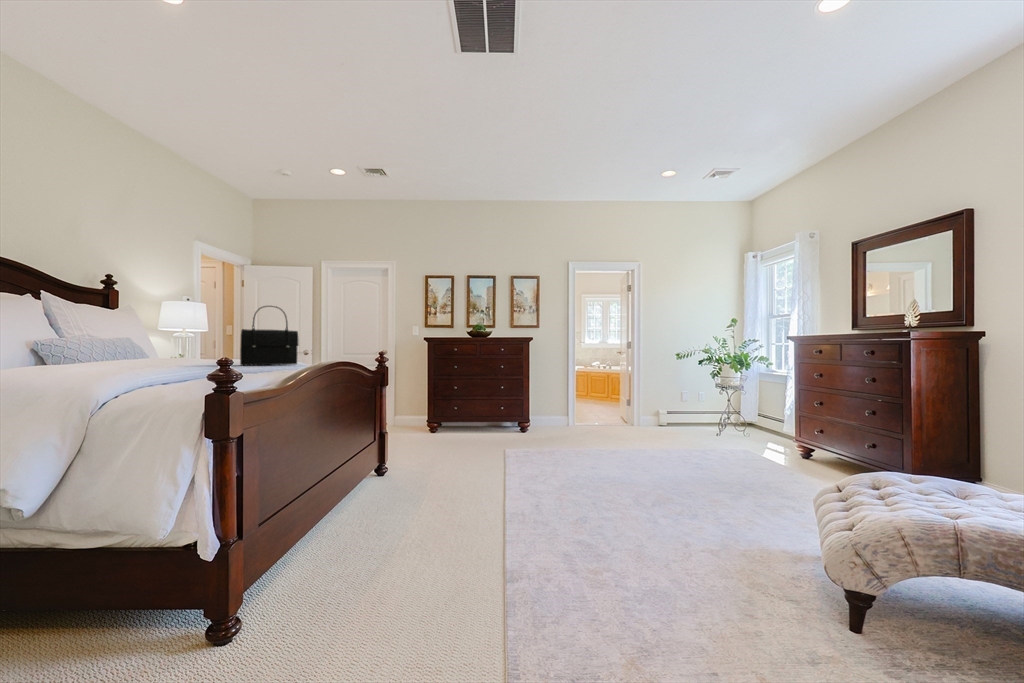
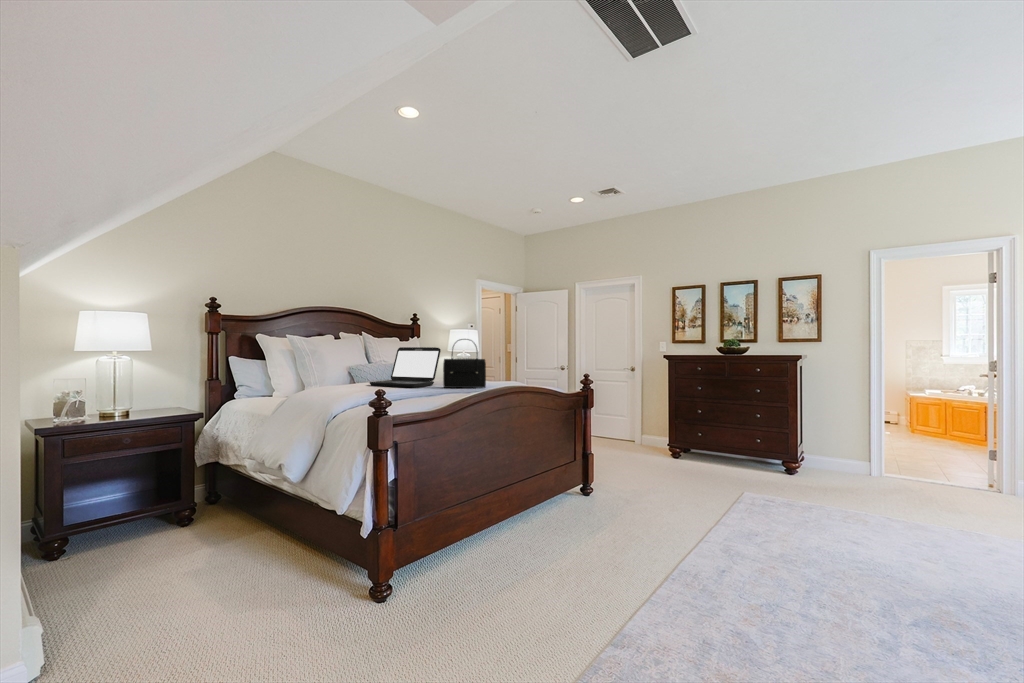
laptop: none [110,314,223,366] -> present [370,347,441,387]

